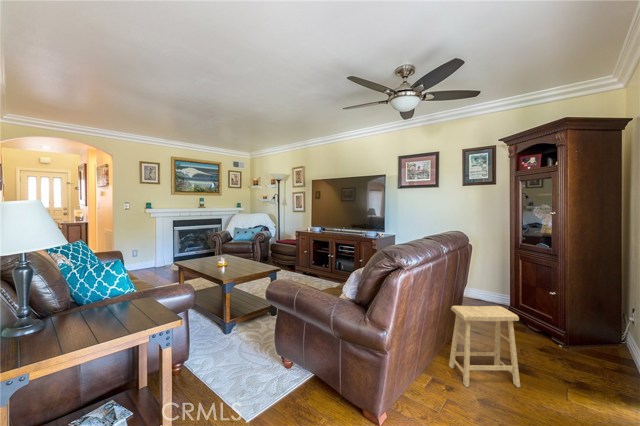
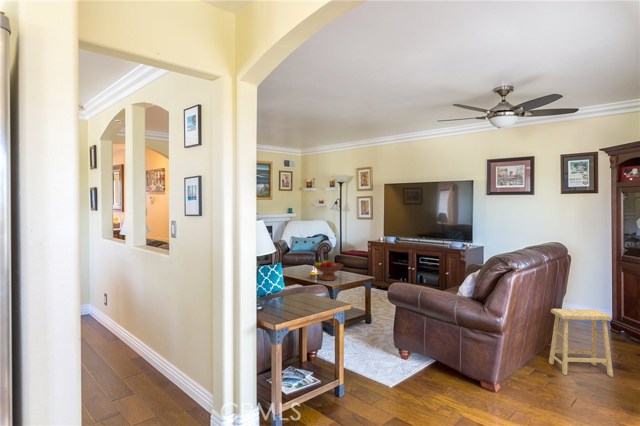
fruit bowl: none [213,250,246,272] -> present [314,260,343,281]

